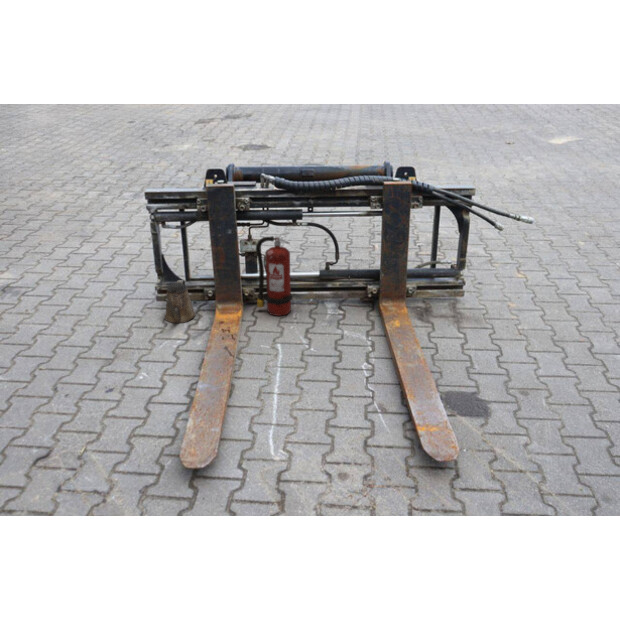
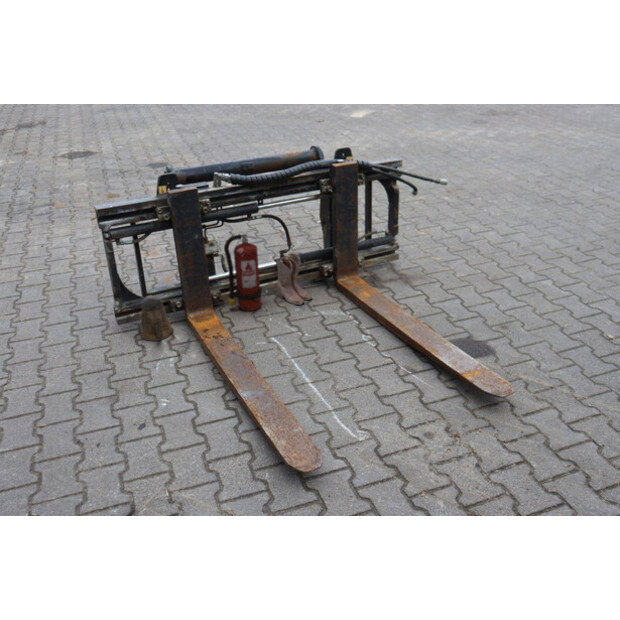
boots: none [313,266,343,320] -> present [276,253,312,304]

